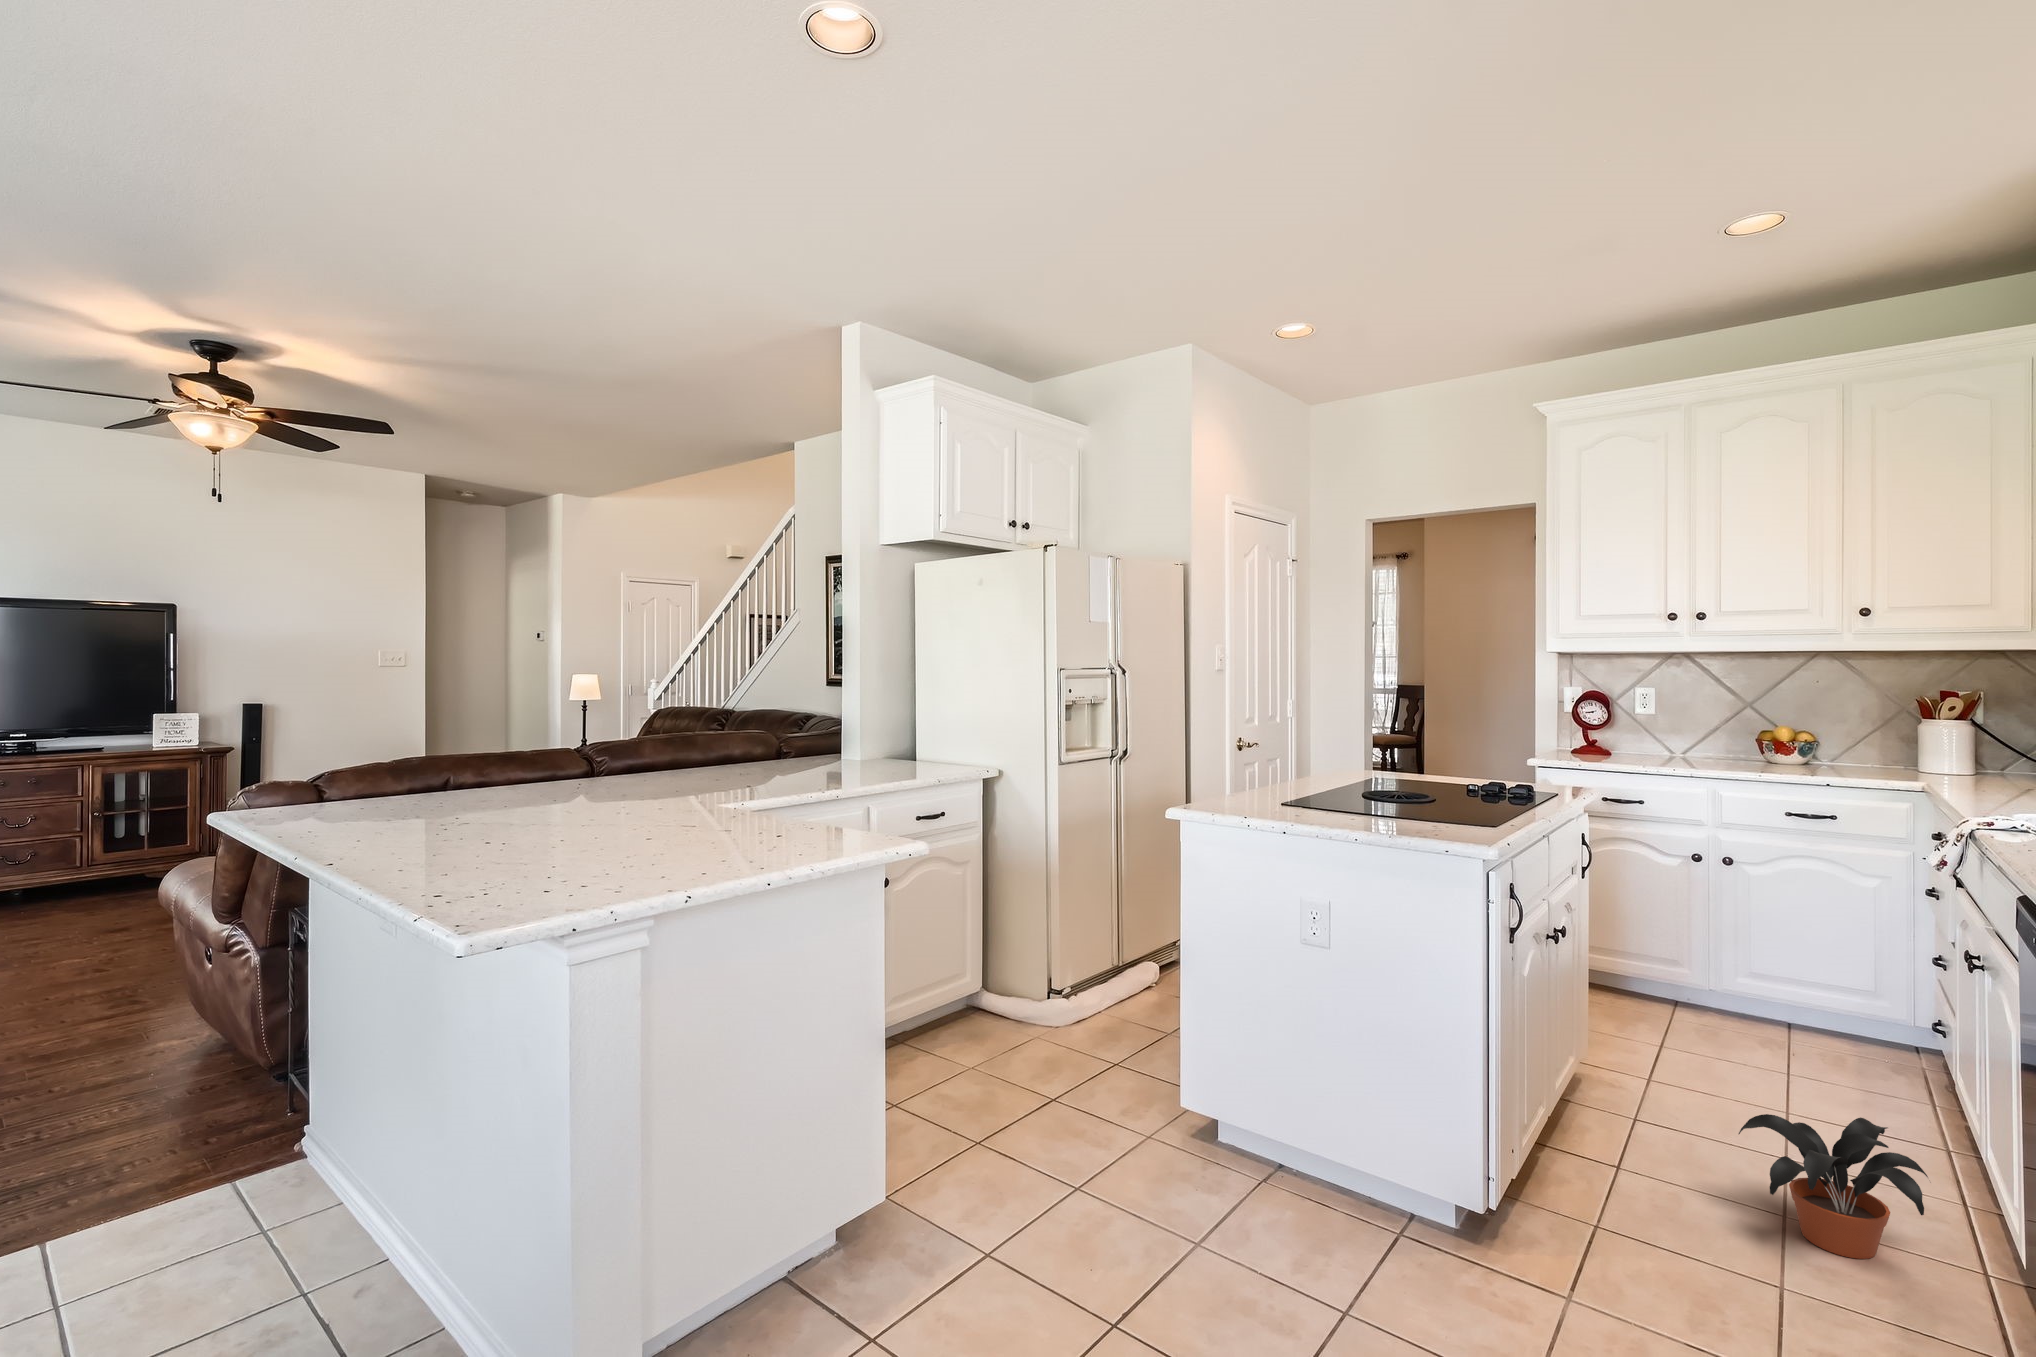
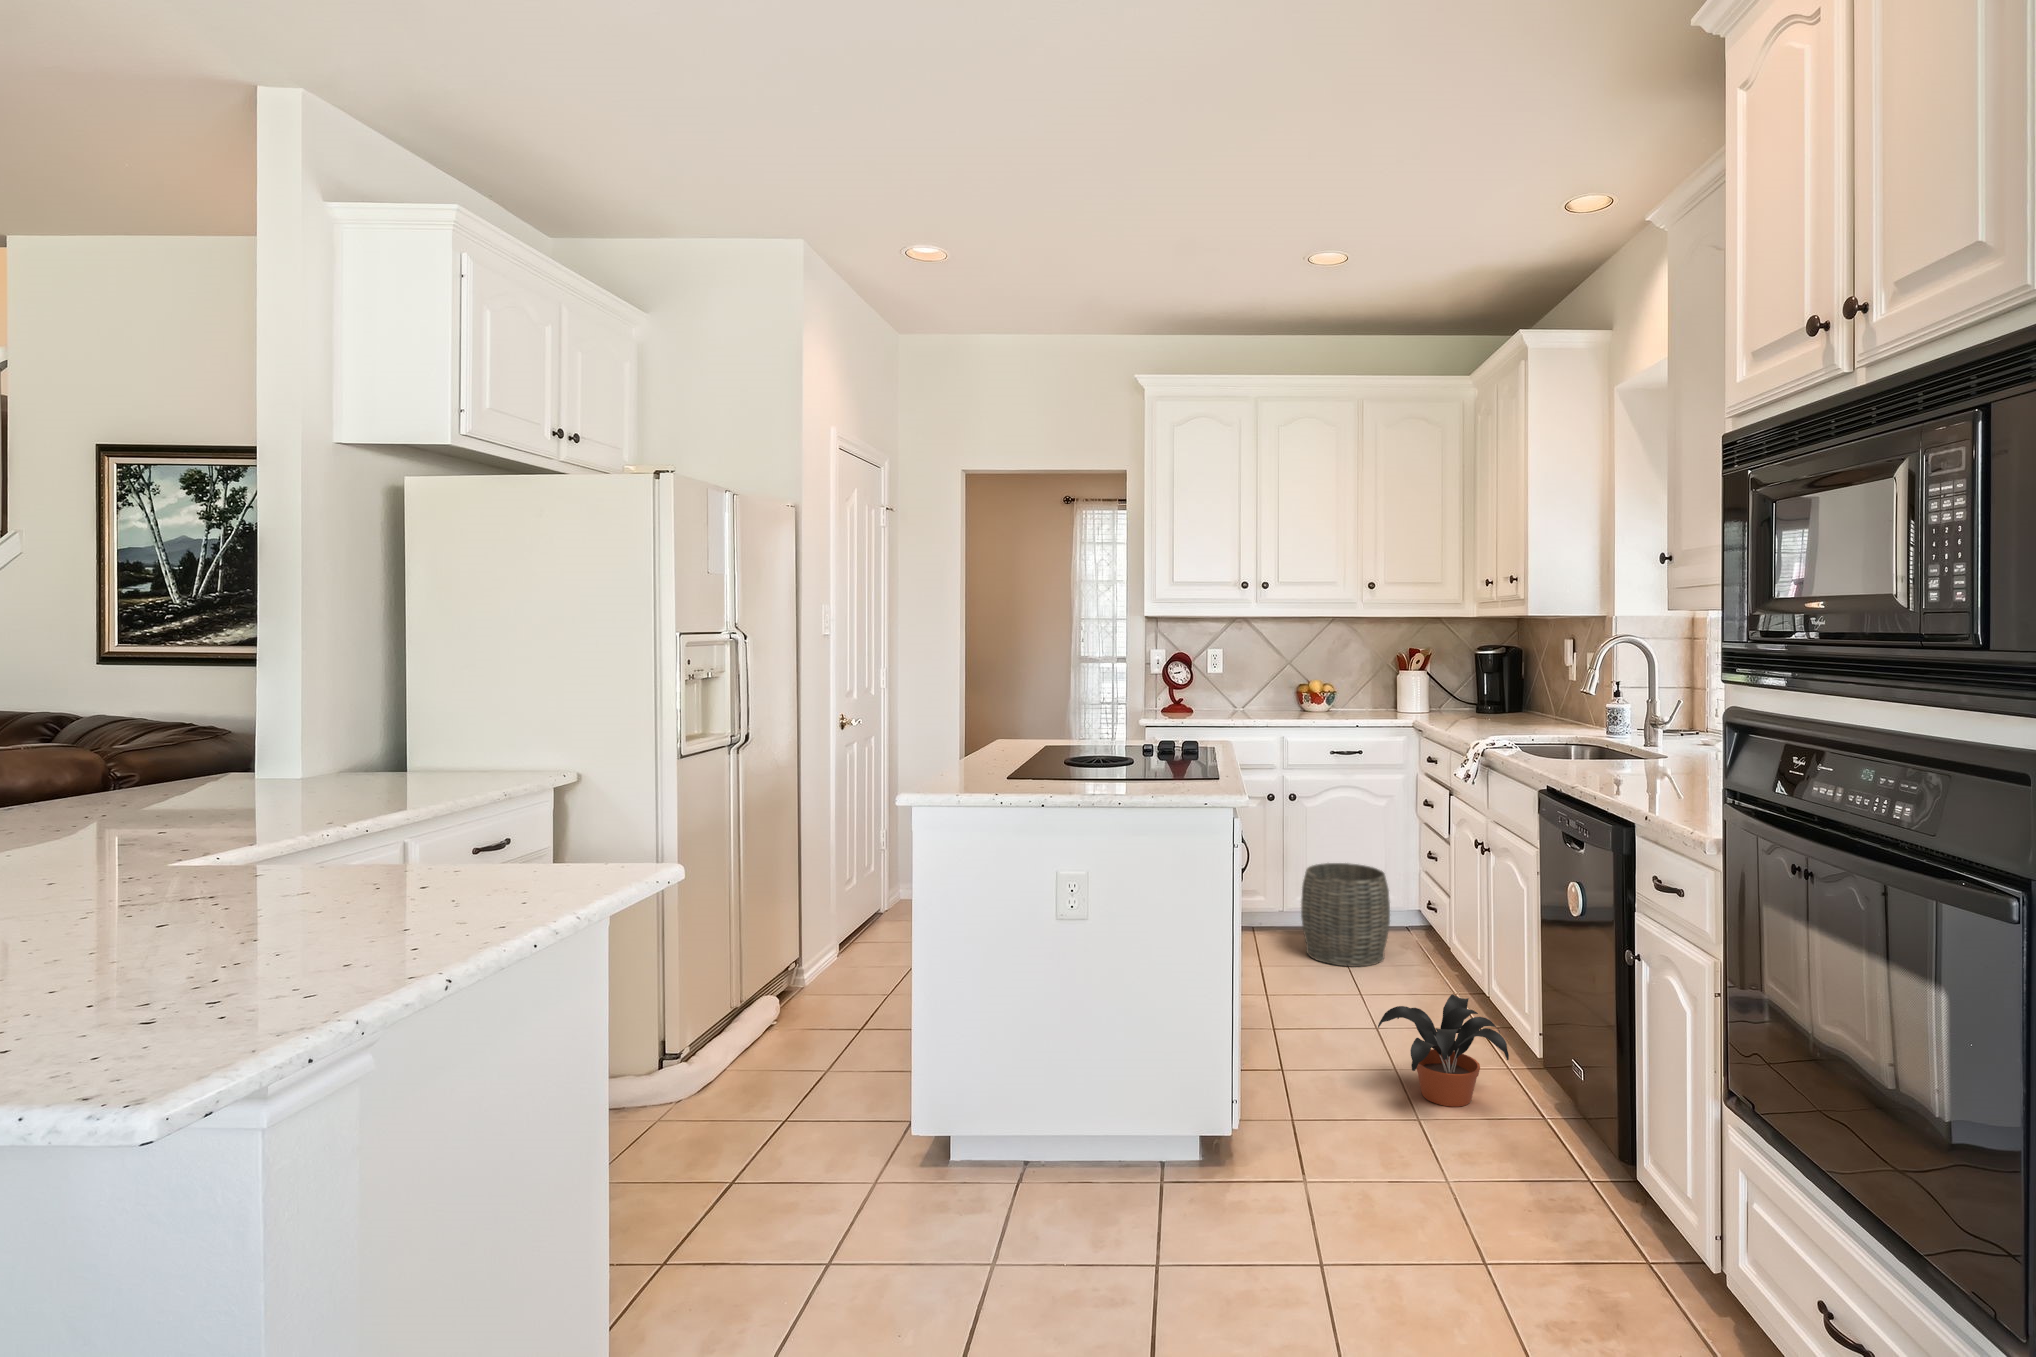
woven basket: none [1727,942,1857,1074] -> present [1301,863,1390,967]

